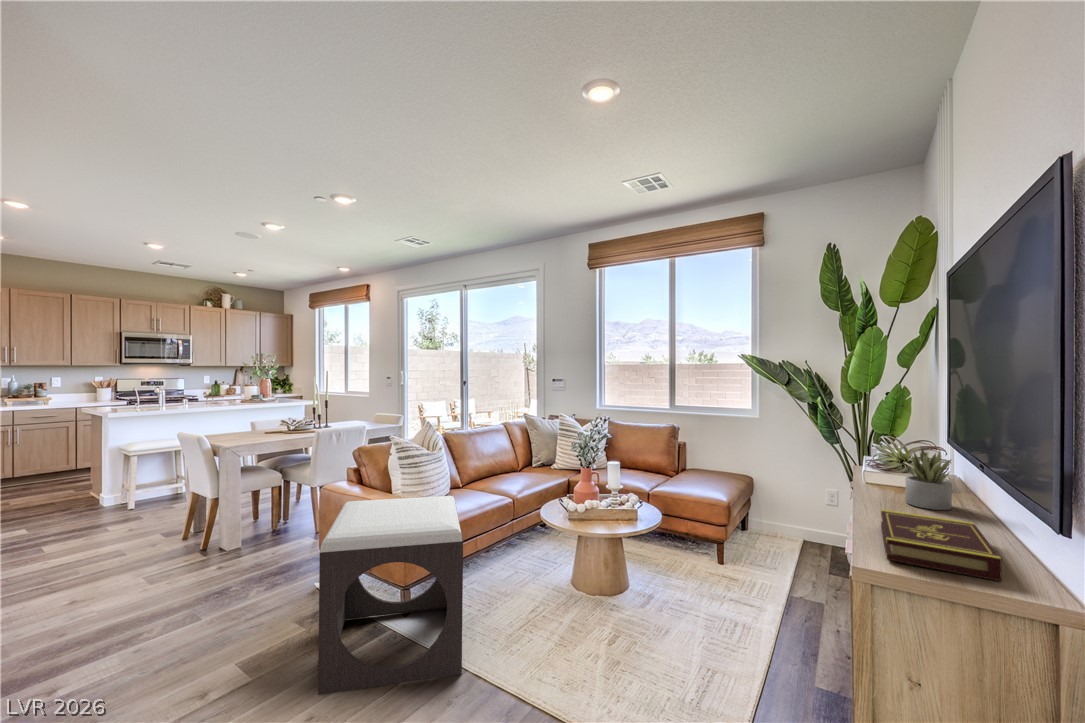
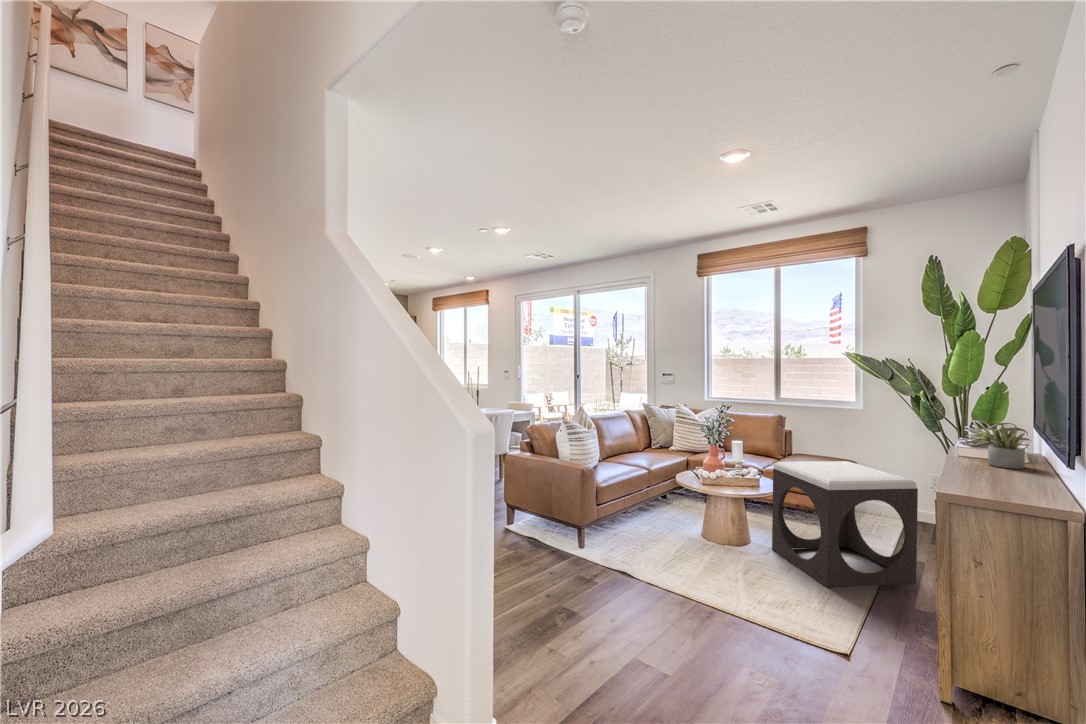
footstool: present [318,496,463,695] -> present [772,461,918,587]
book: present [881,509,1001,581] -> none [963,463,1041,499]

